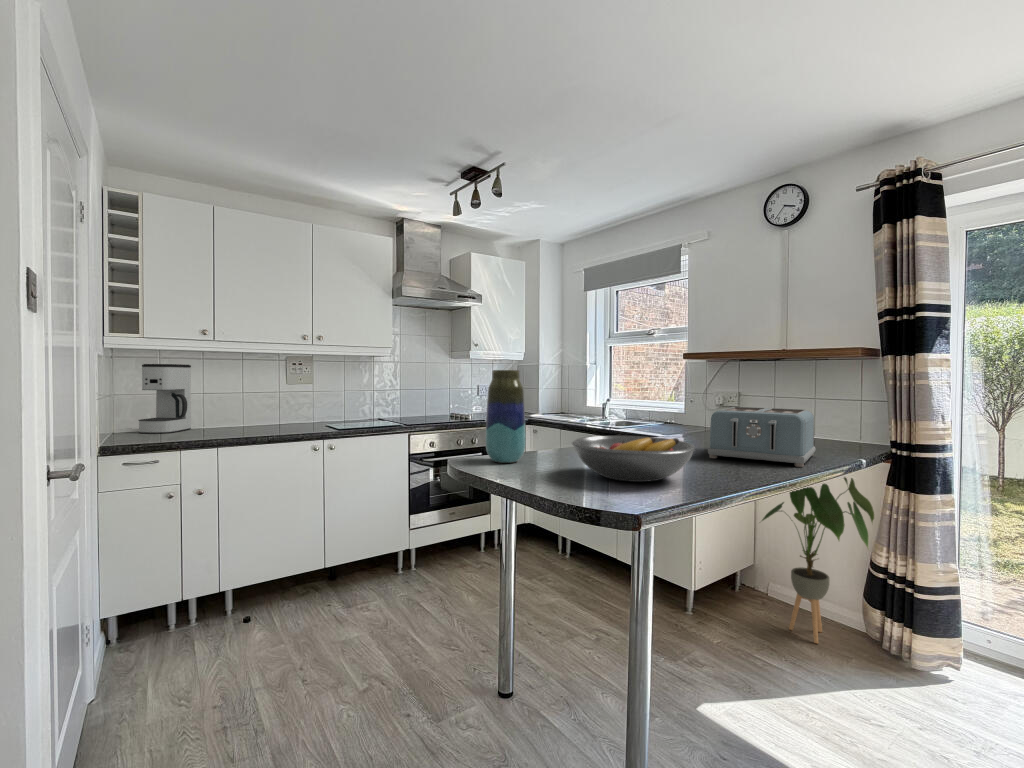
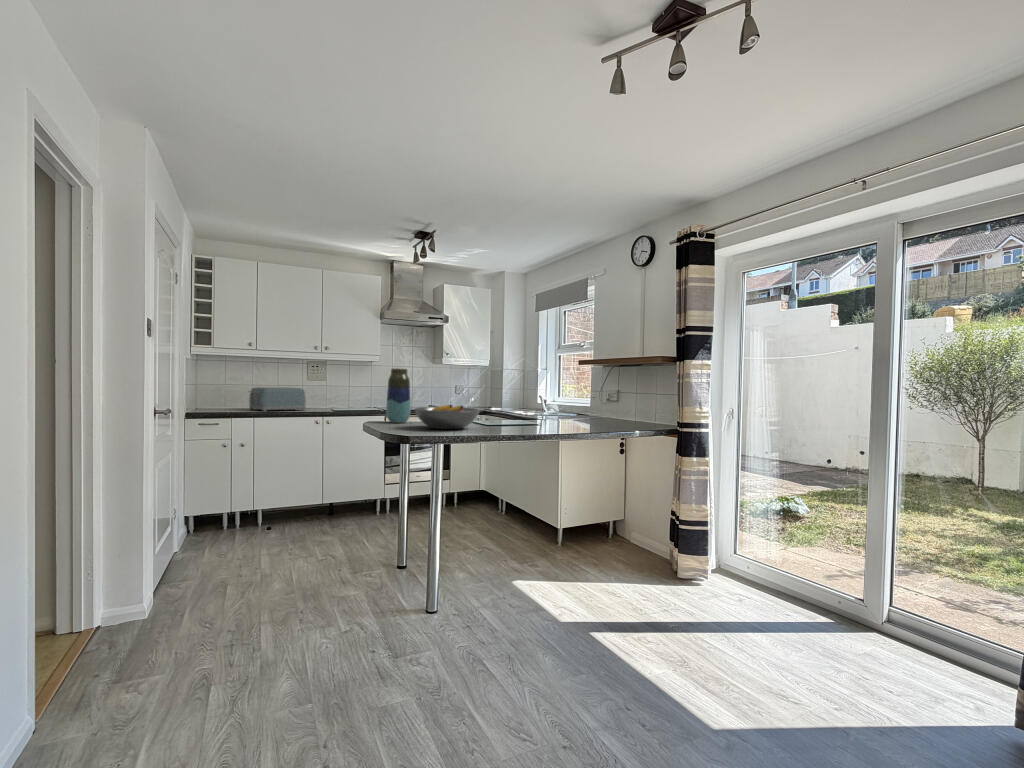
coffee maker: present [139,364,191,433] -> none [210,364,243,409]
toaster: present [708,407,816,467] -> present [249,387,306,412]
house plant: present [762,477,874,643] -> none [602,443,674,562]

